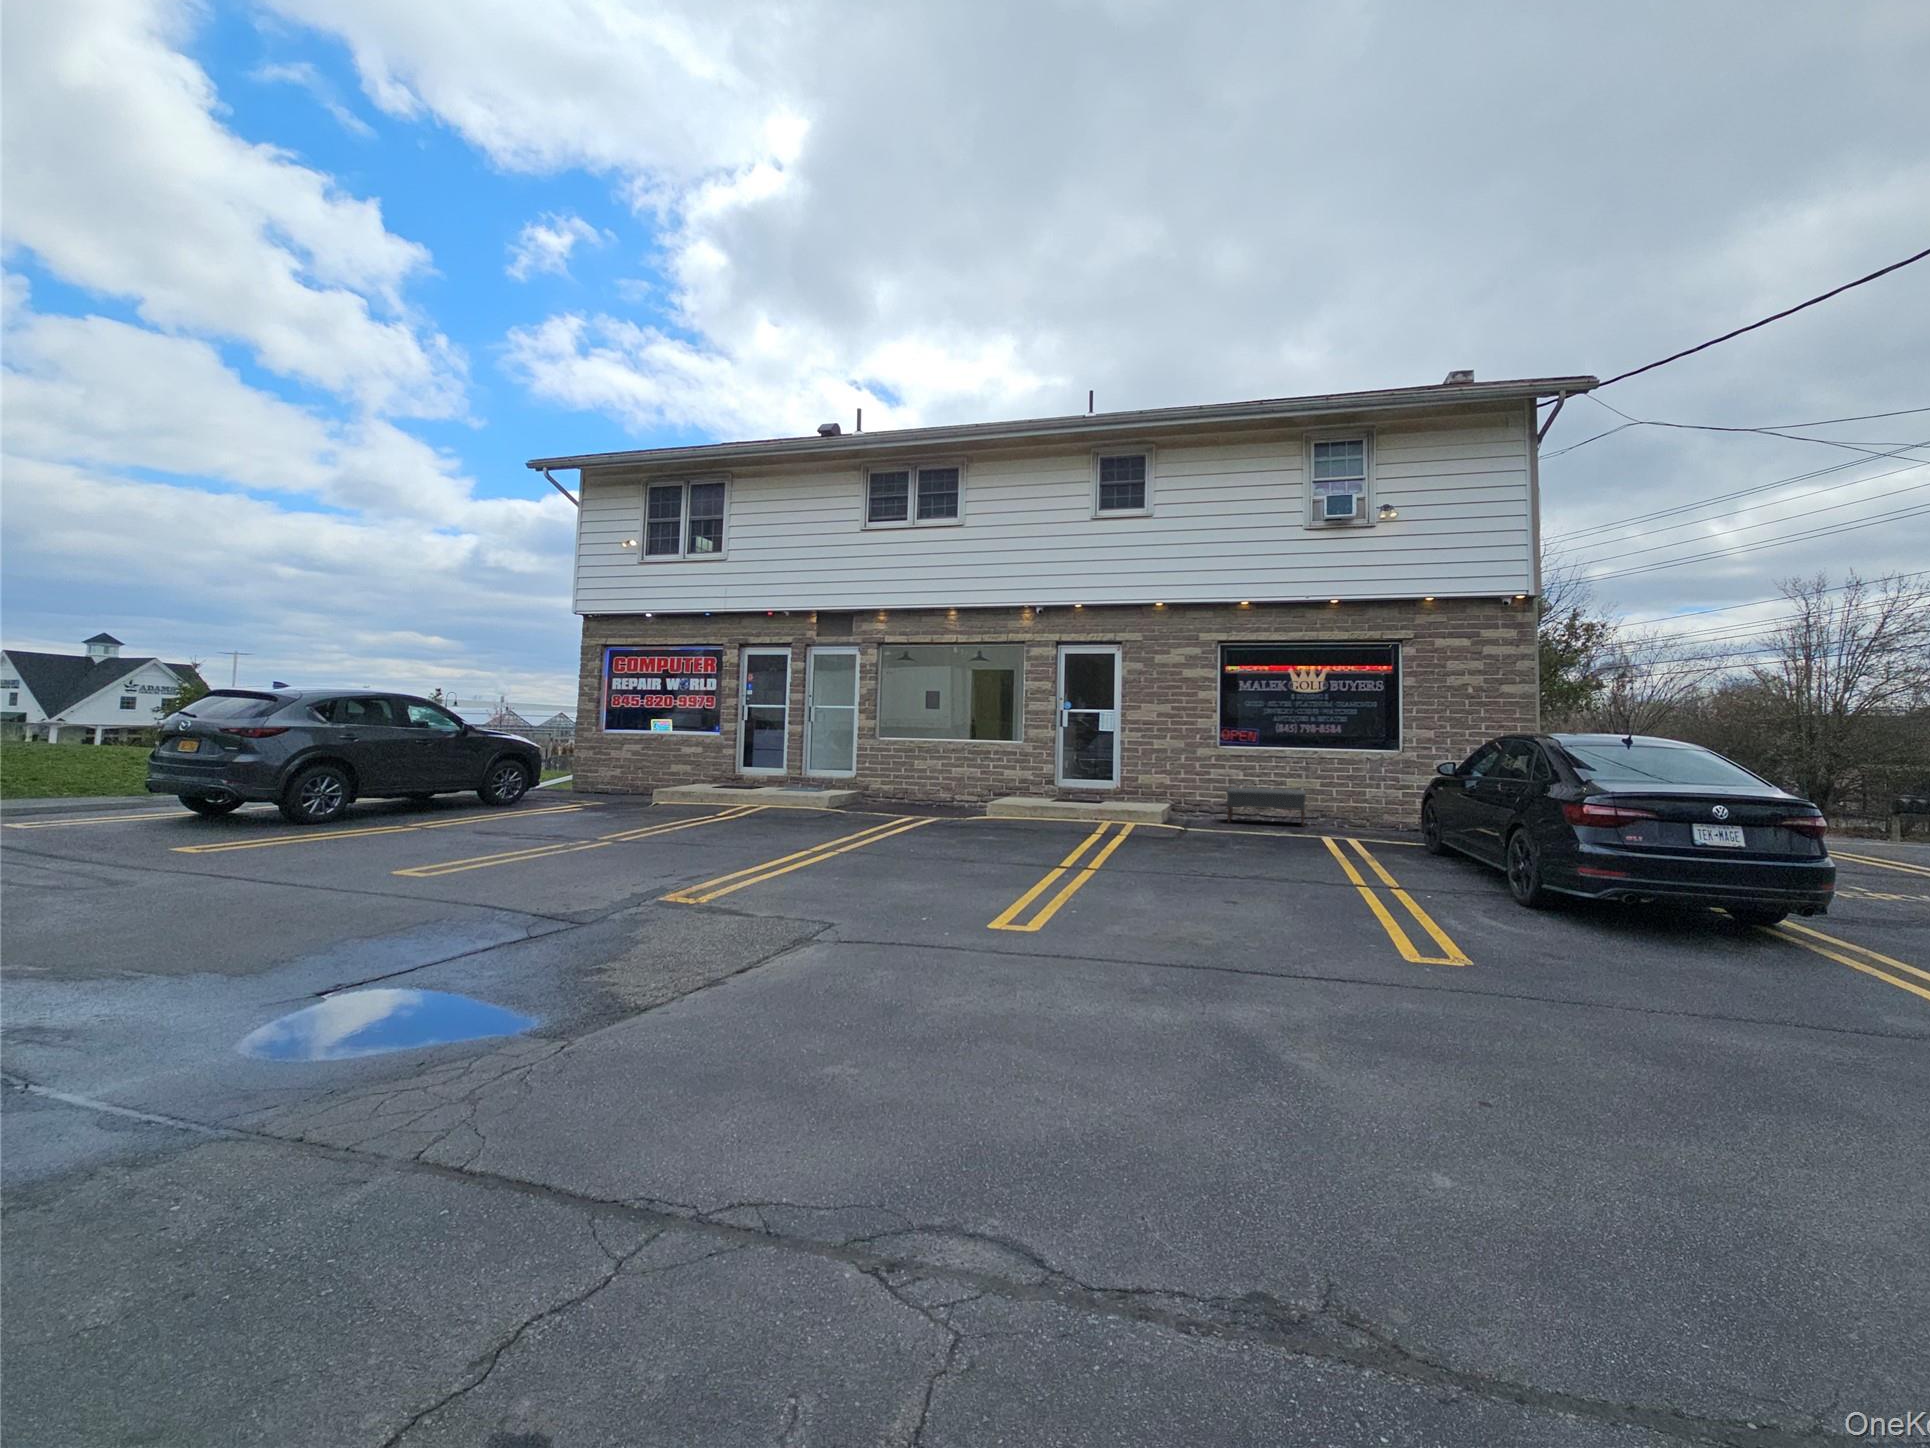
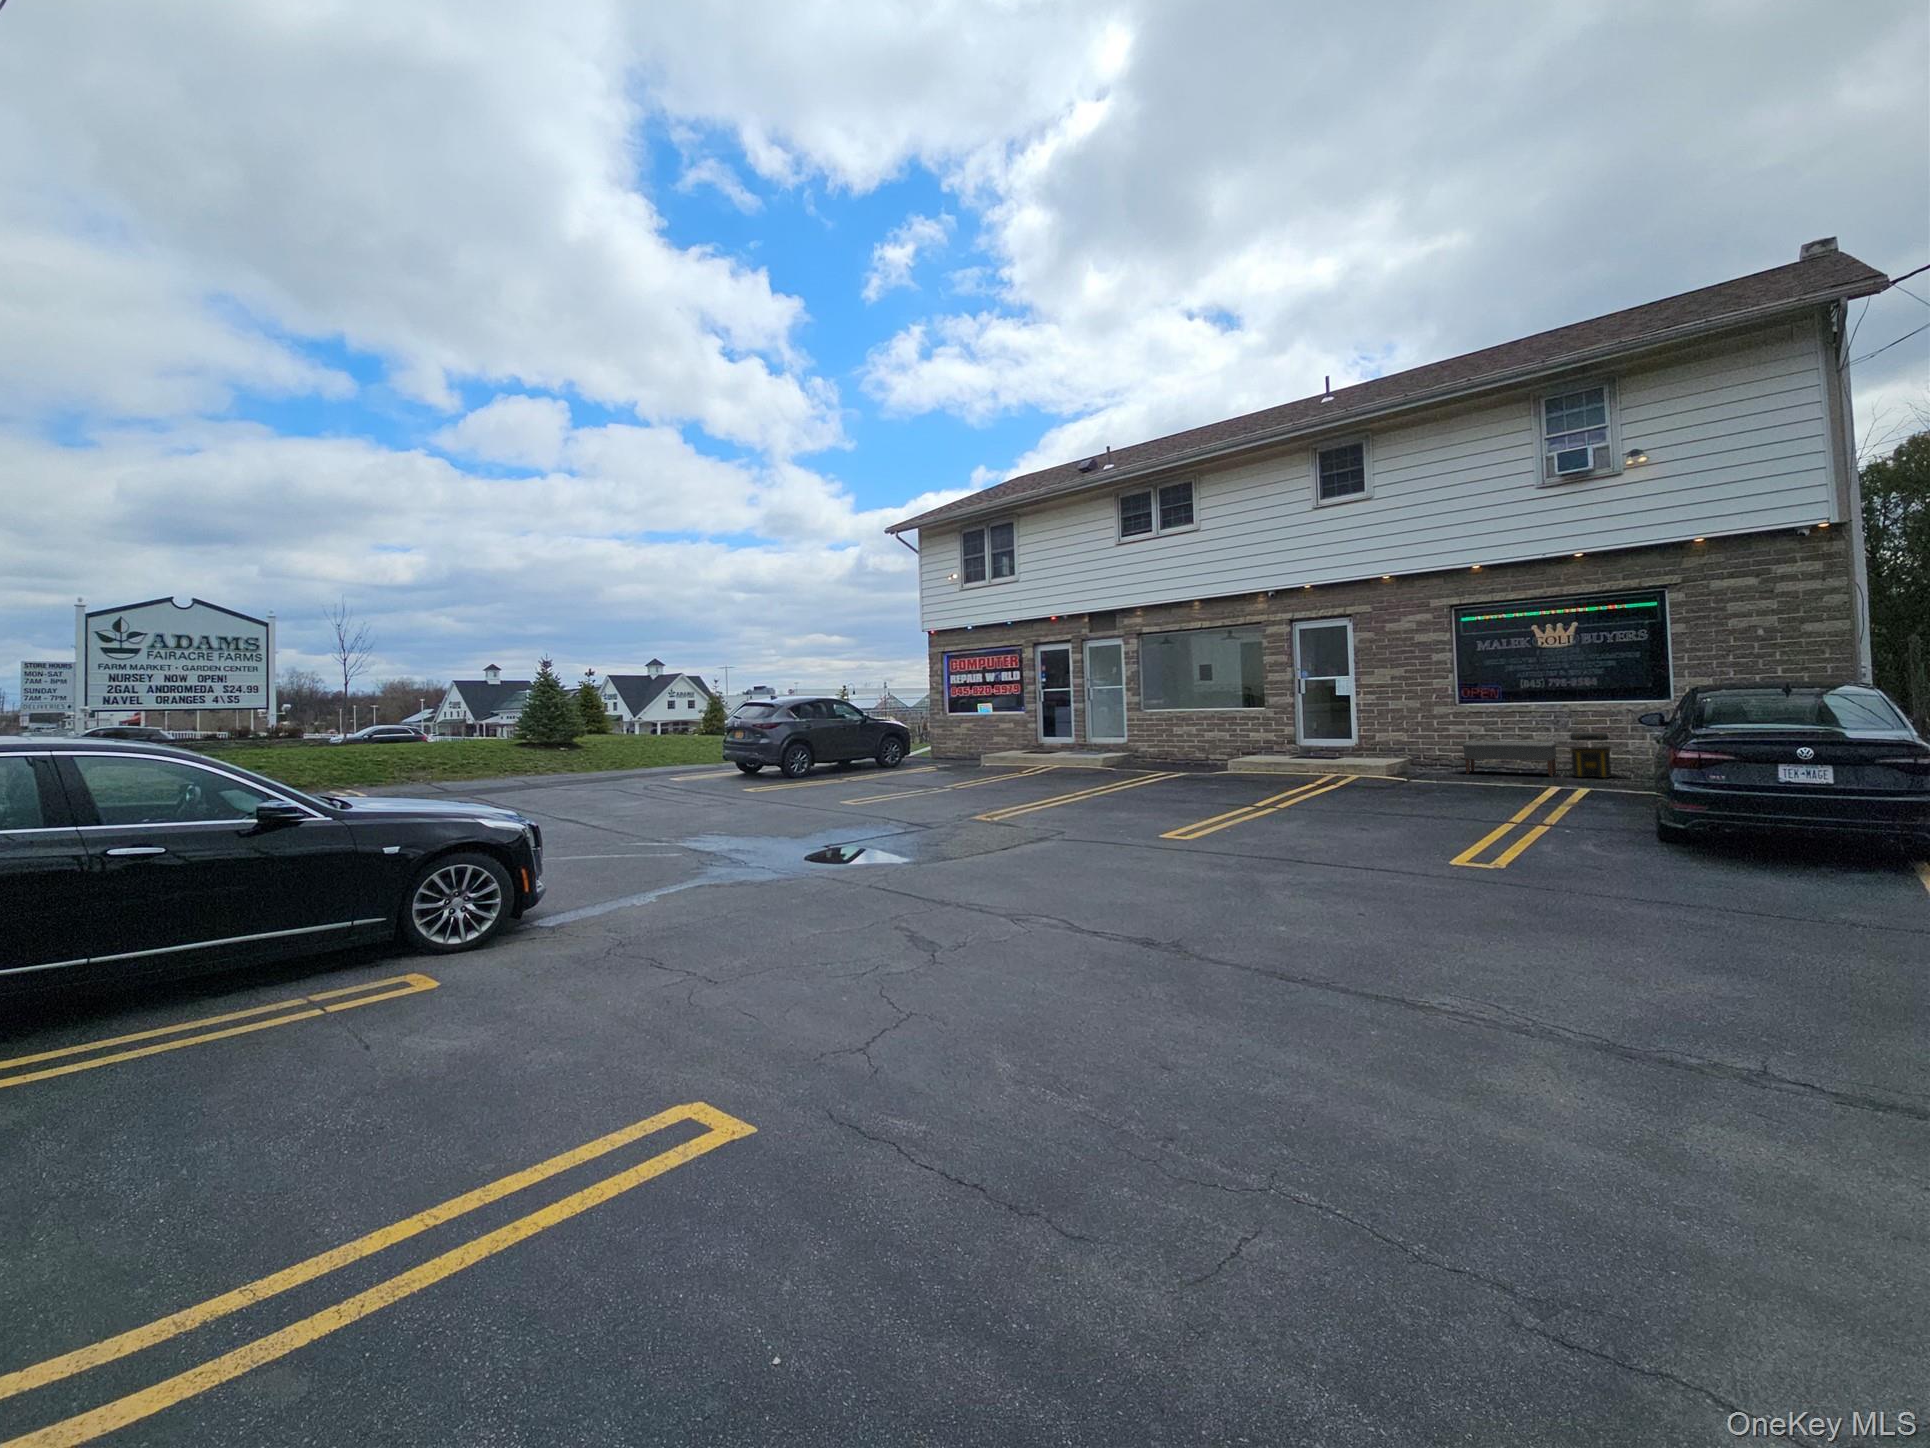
toolbox: none [1318,781,1354,828] -> present [1569,732,1611,778]

